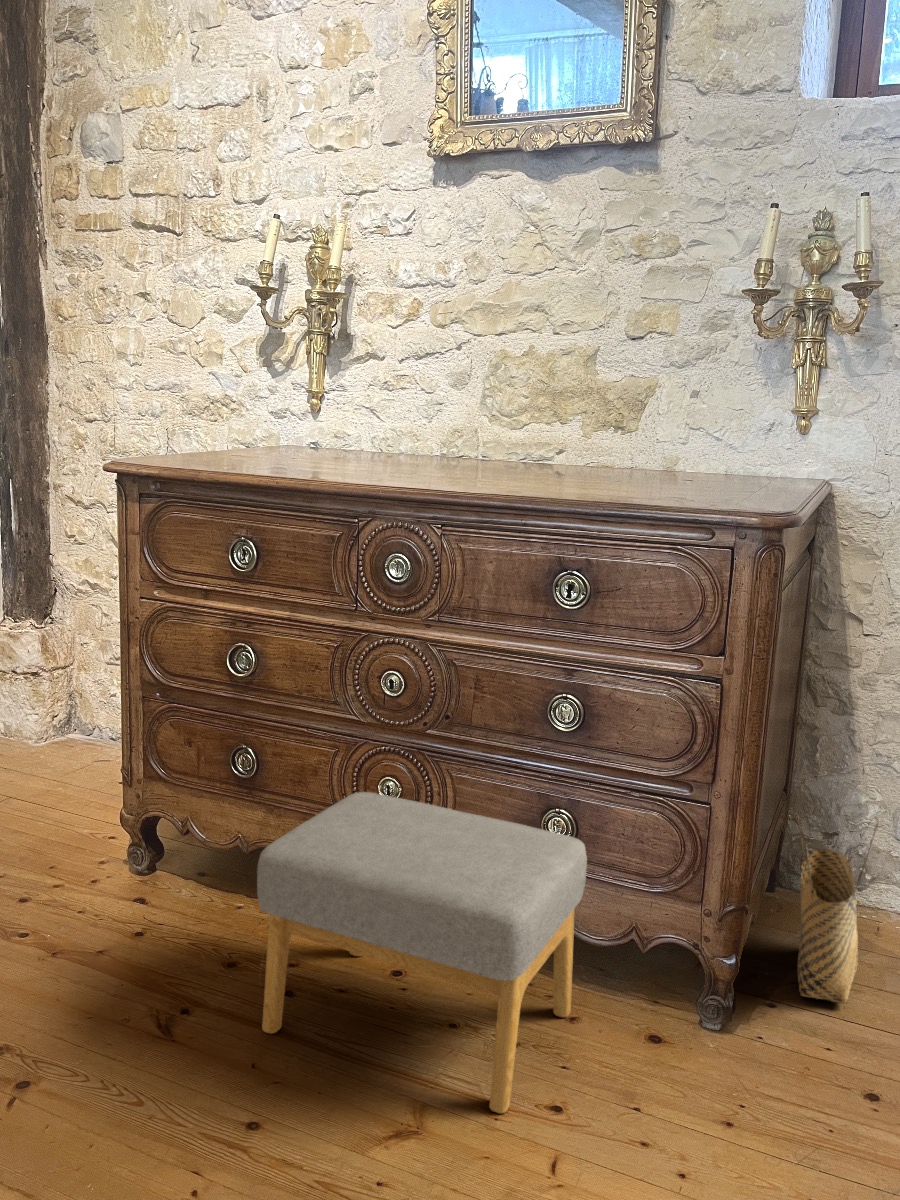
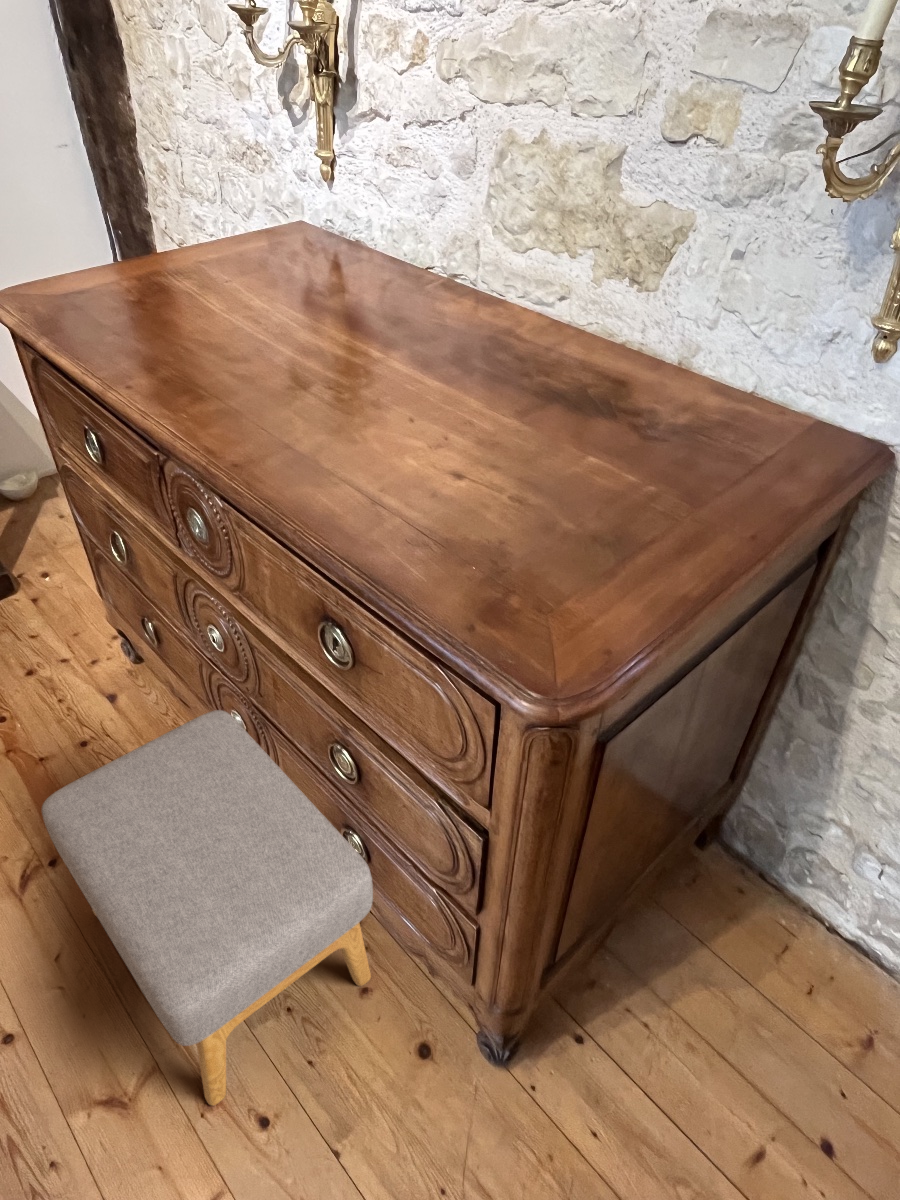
woven basket: present [797,812,879,1003] -> none [622,870,762,1077]

